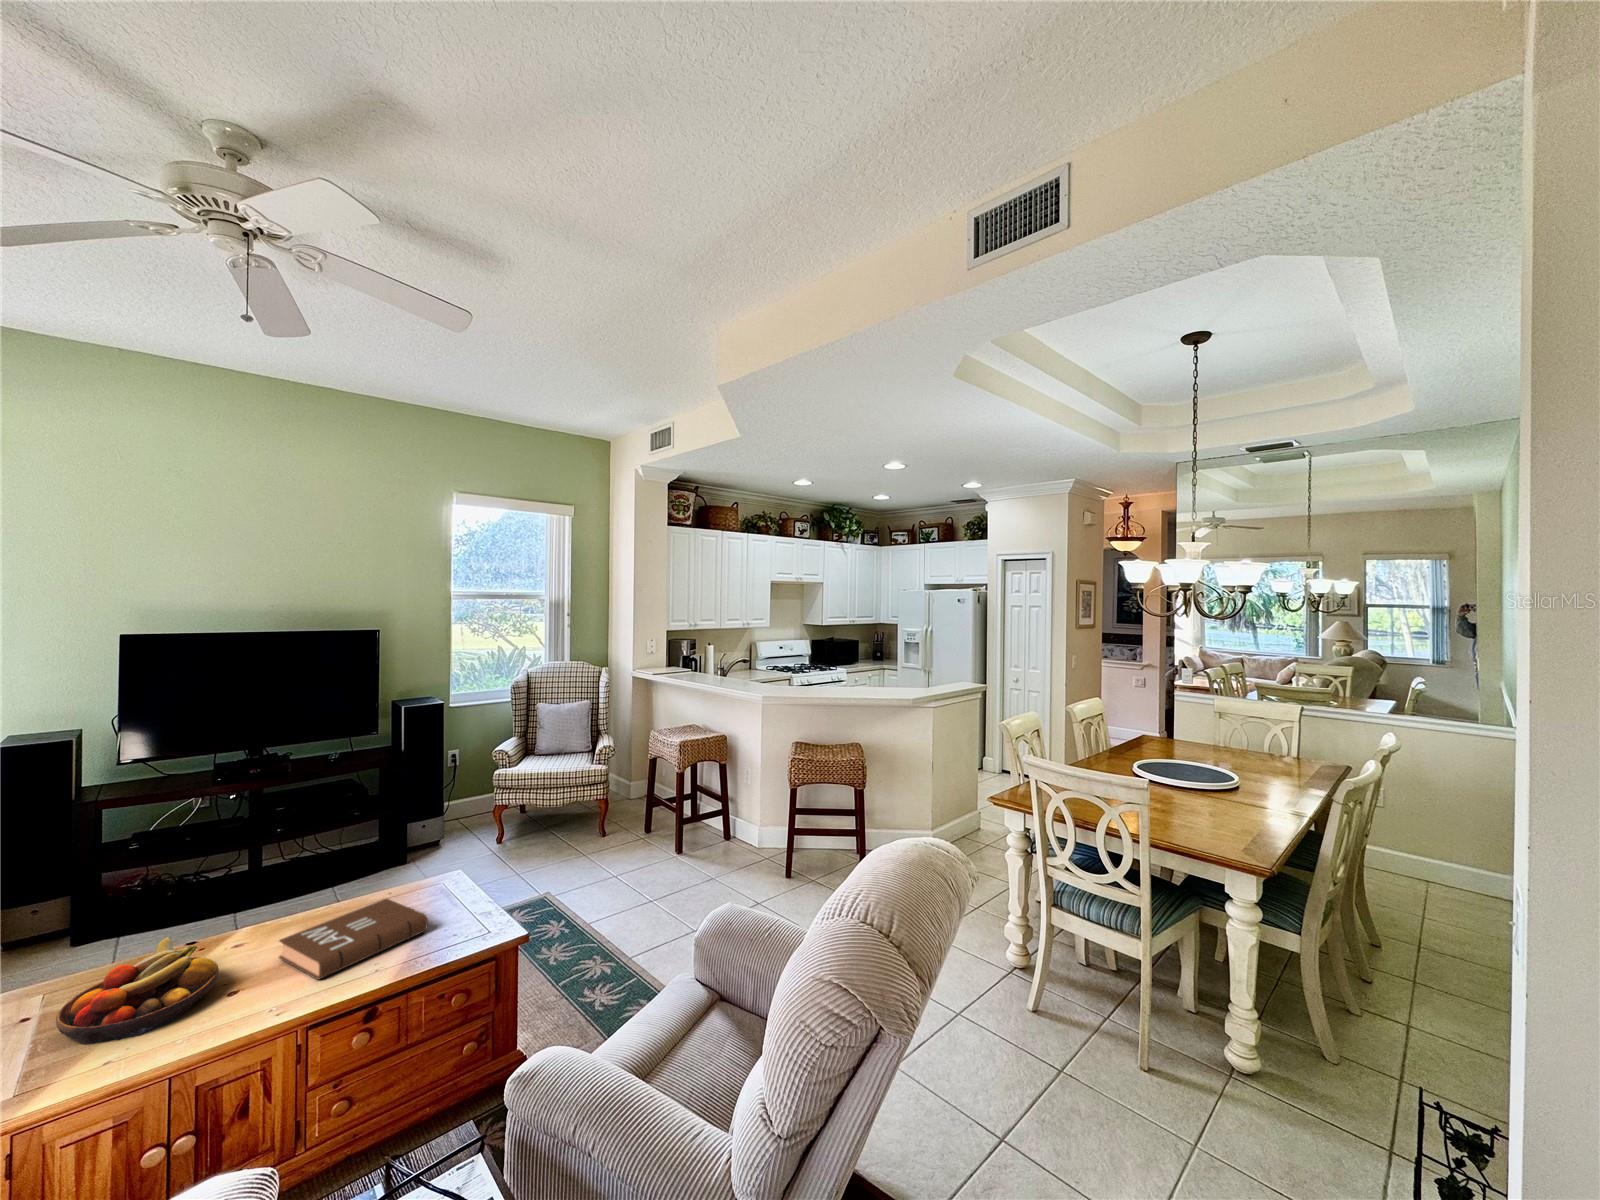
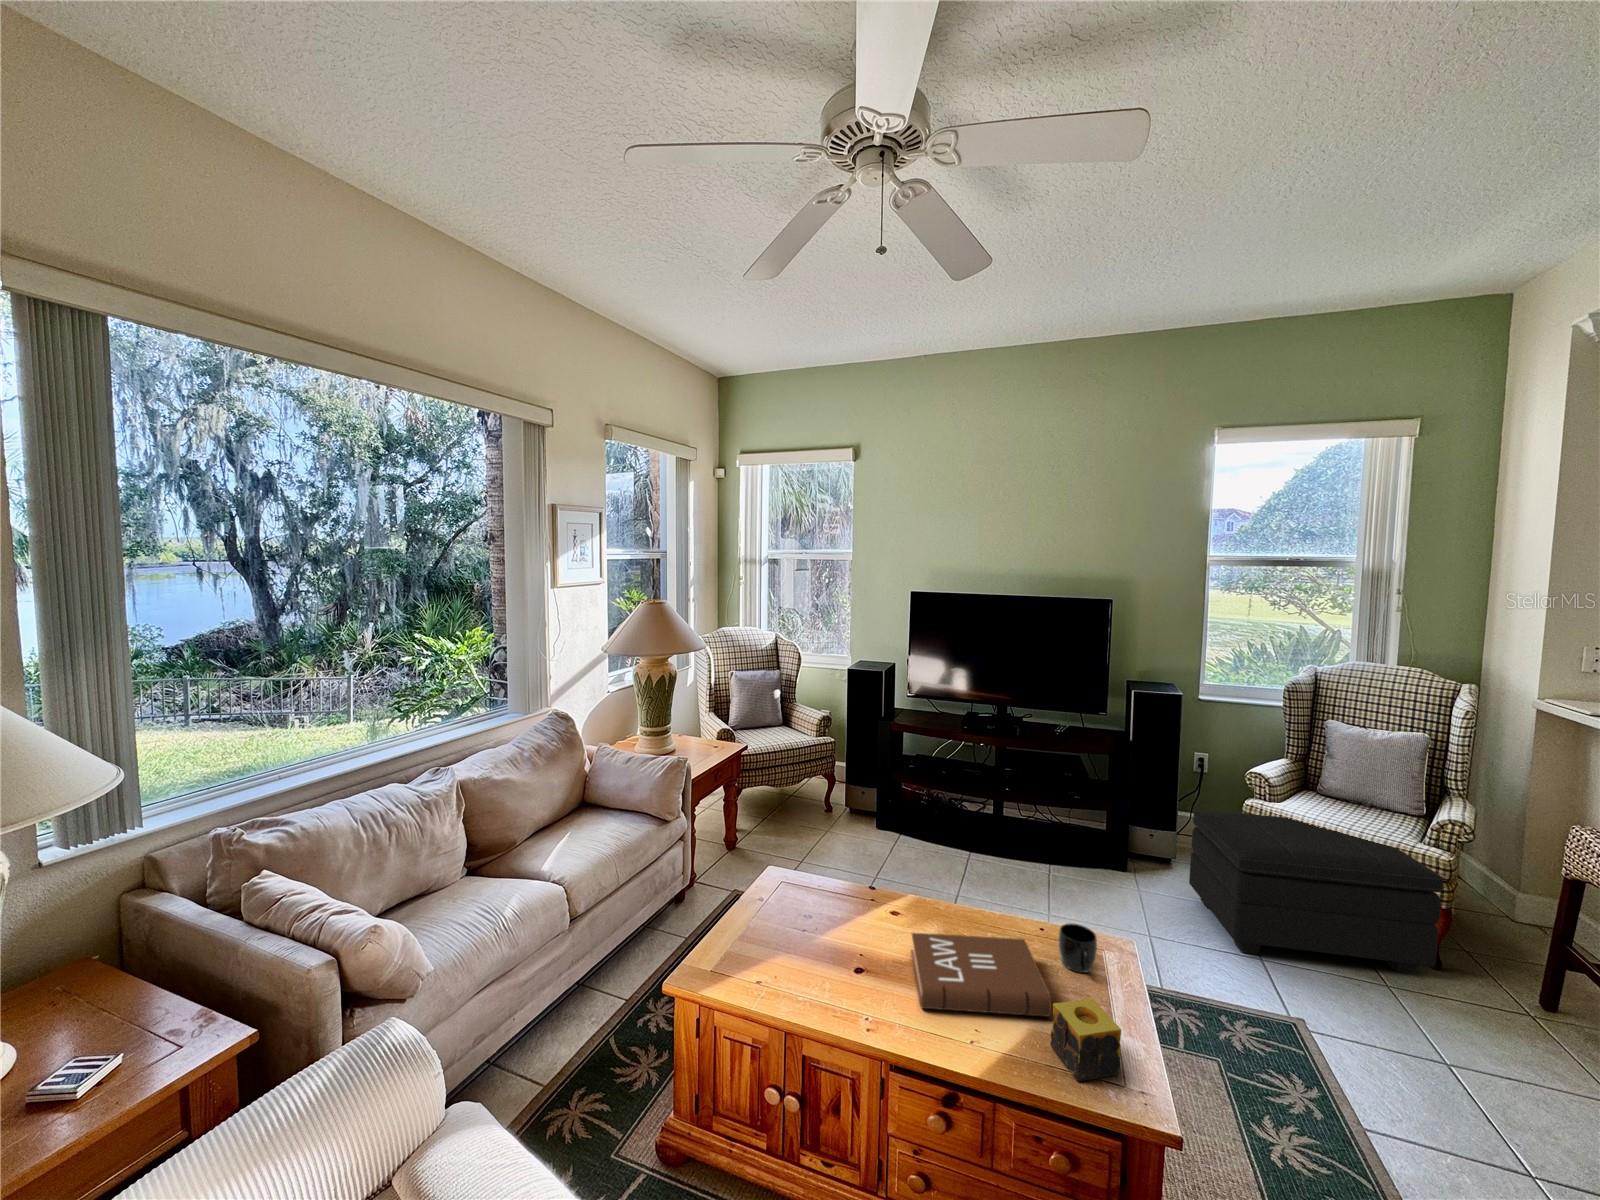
footstool: none [462,767,605,873] -> present [1189,811,1443,974]
mug: none [412,870,443,904] -> present [1059,924,1097,973]
candle: none [435,897,485,947] -> present [1050,999,1121,1081]
fruit bowl: present [56,936,219,1045] -> none [759,879,861,970]

